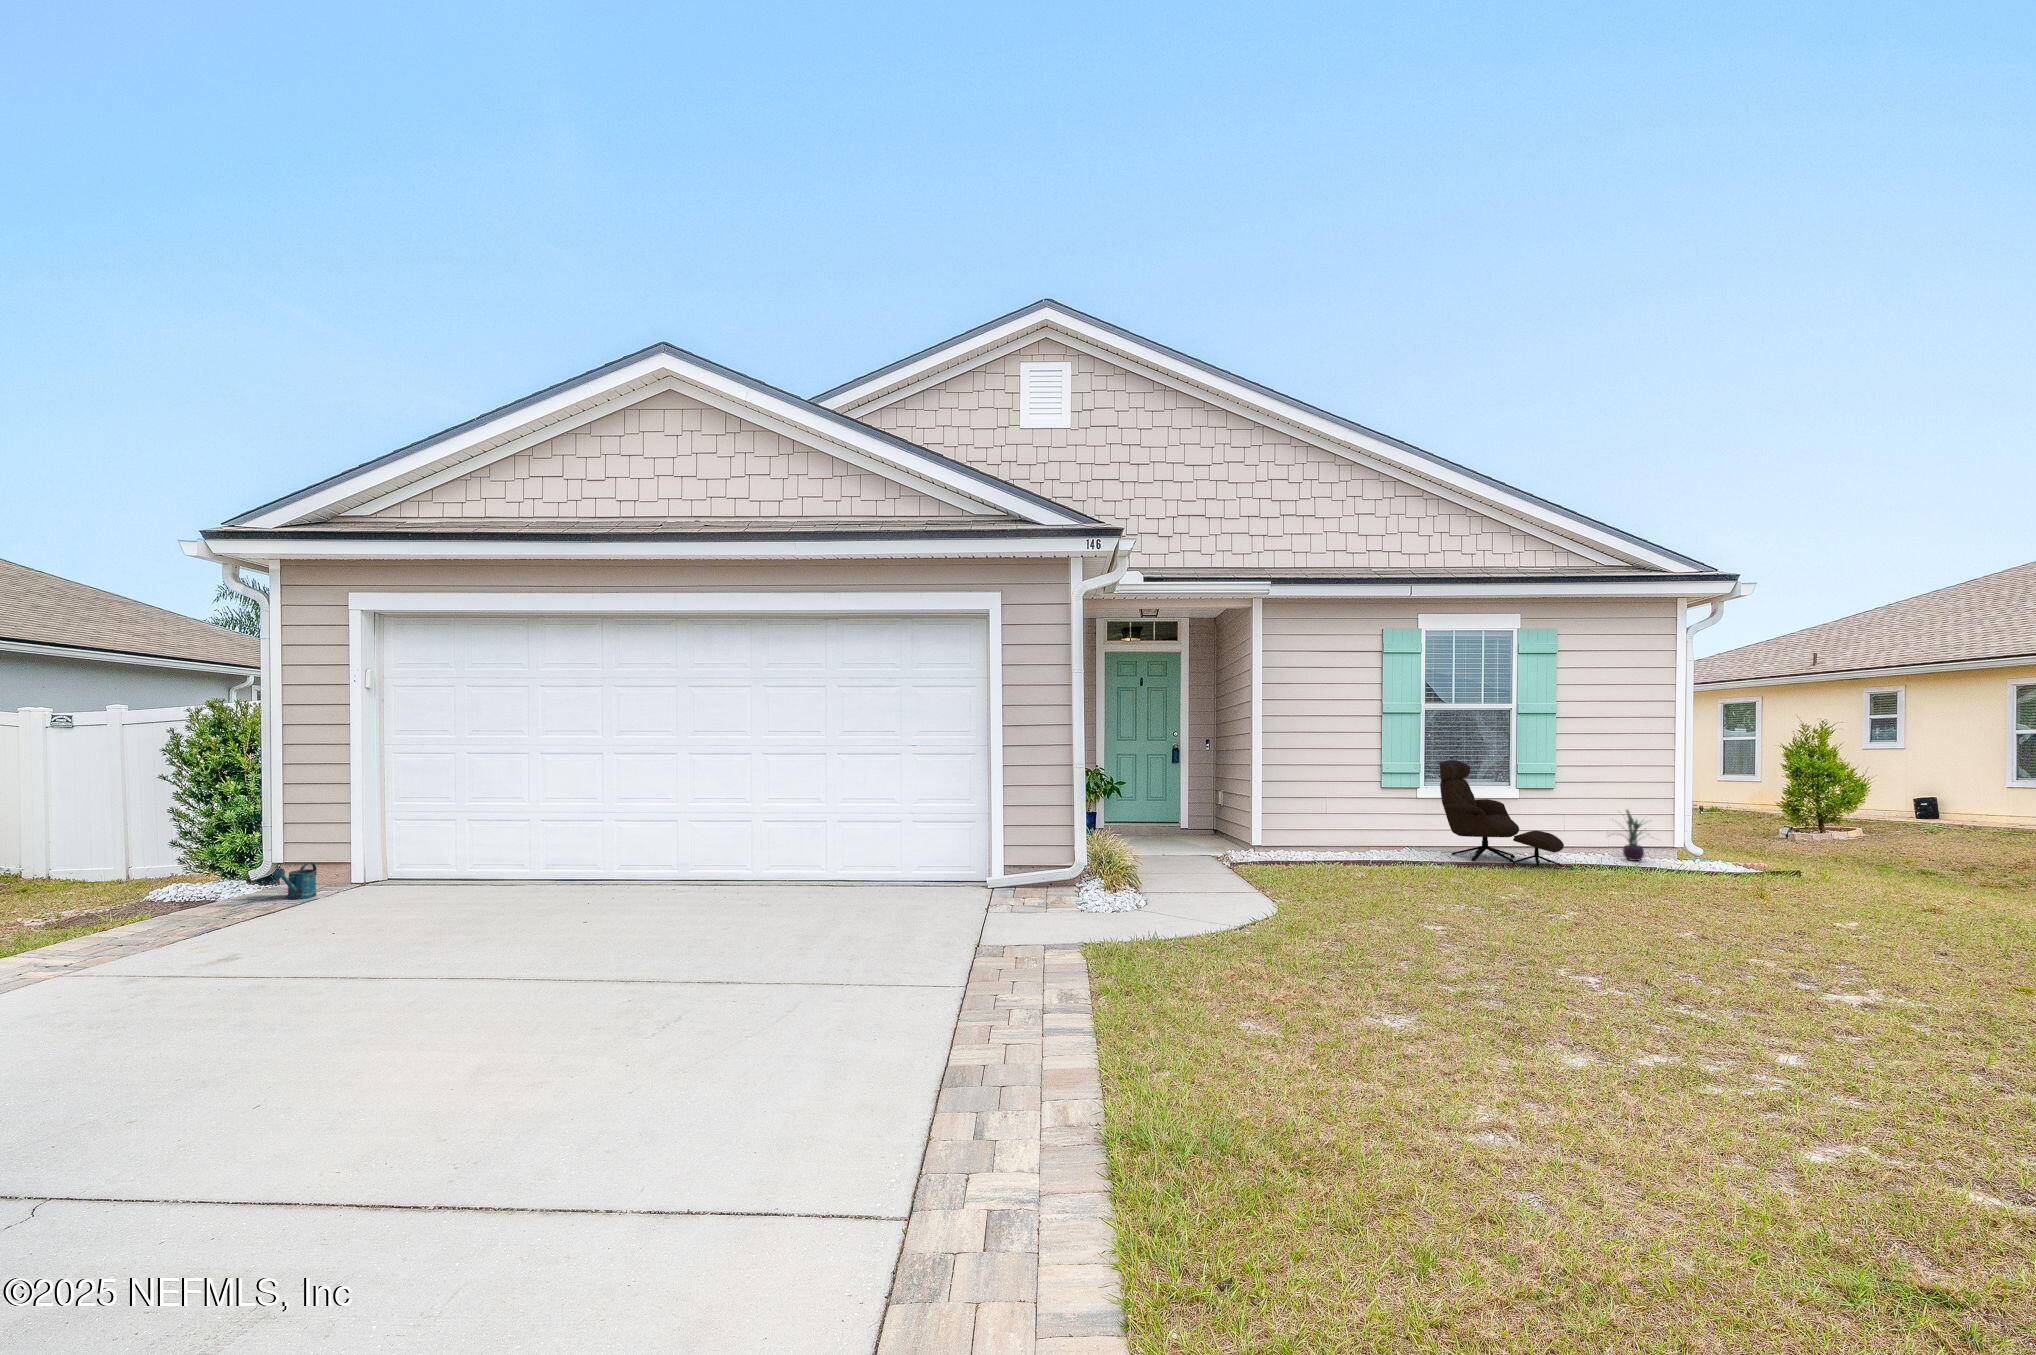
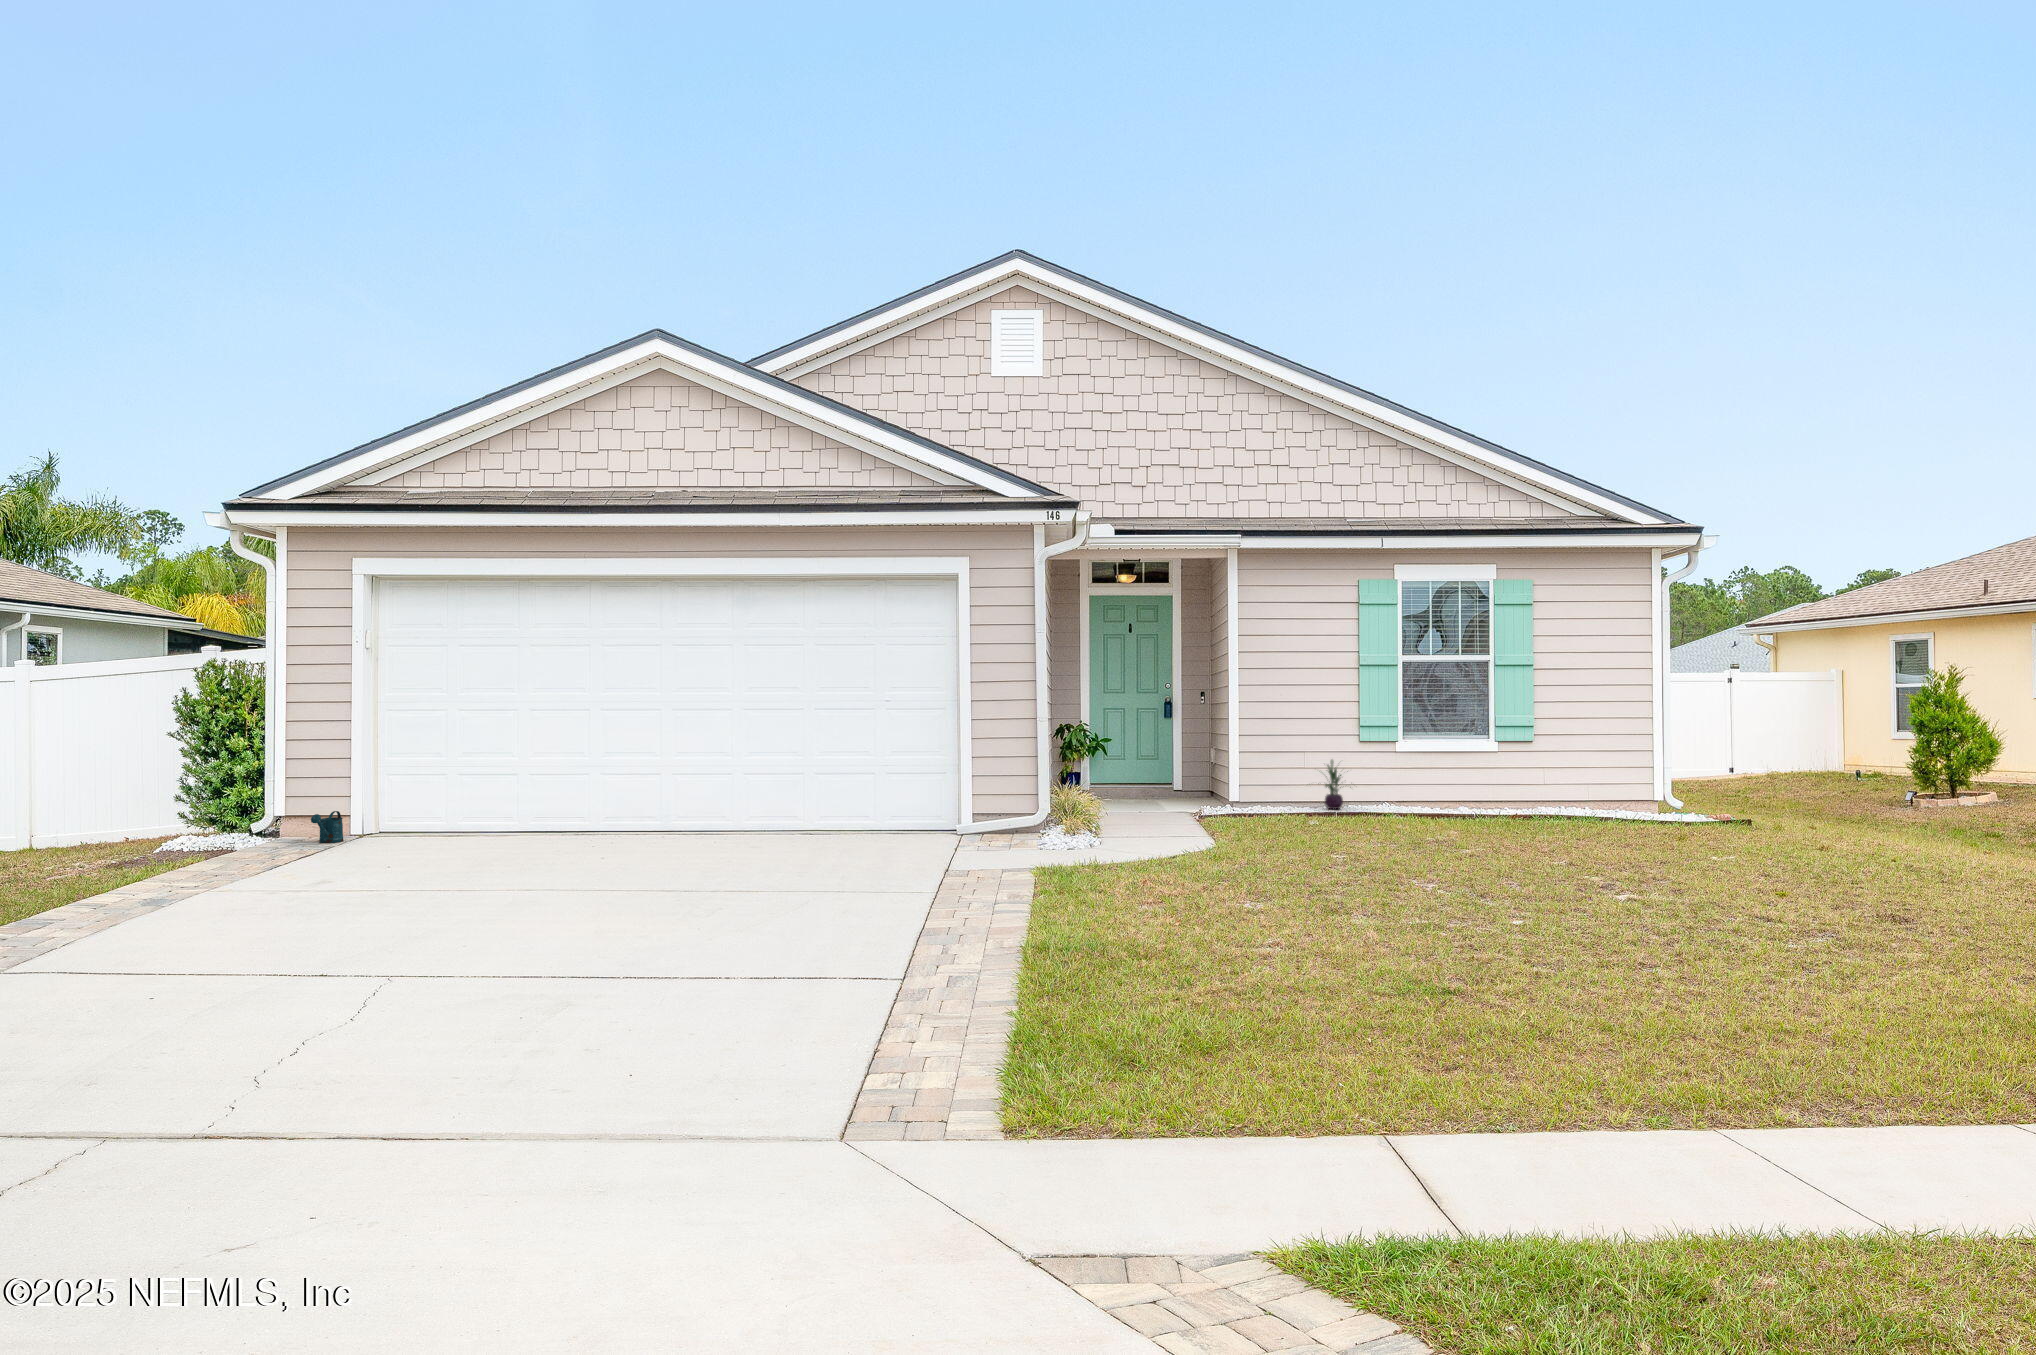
lounge chair: present [1439,760,1564,867] -> none [1412,714,1529,815]
decorative plant: present [1623,810,1644,861] -> present [1325,760,1351,809]

